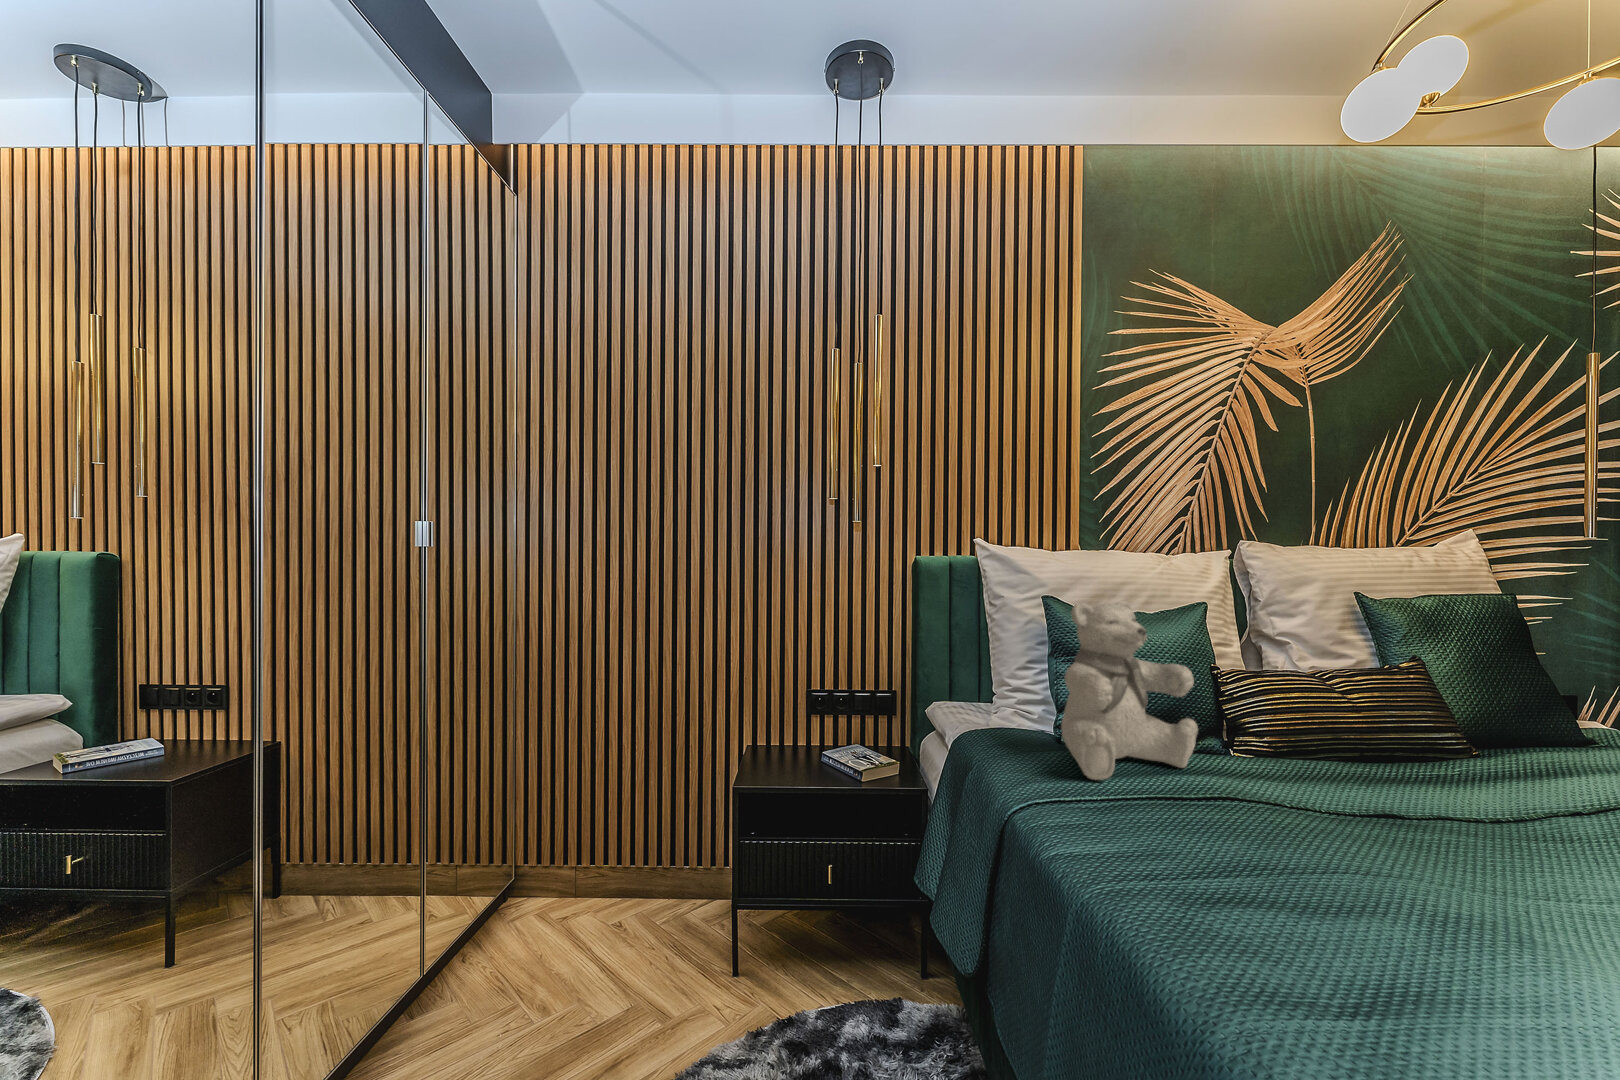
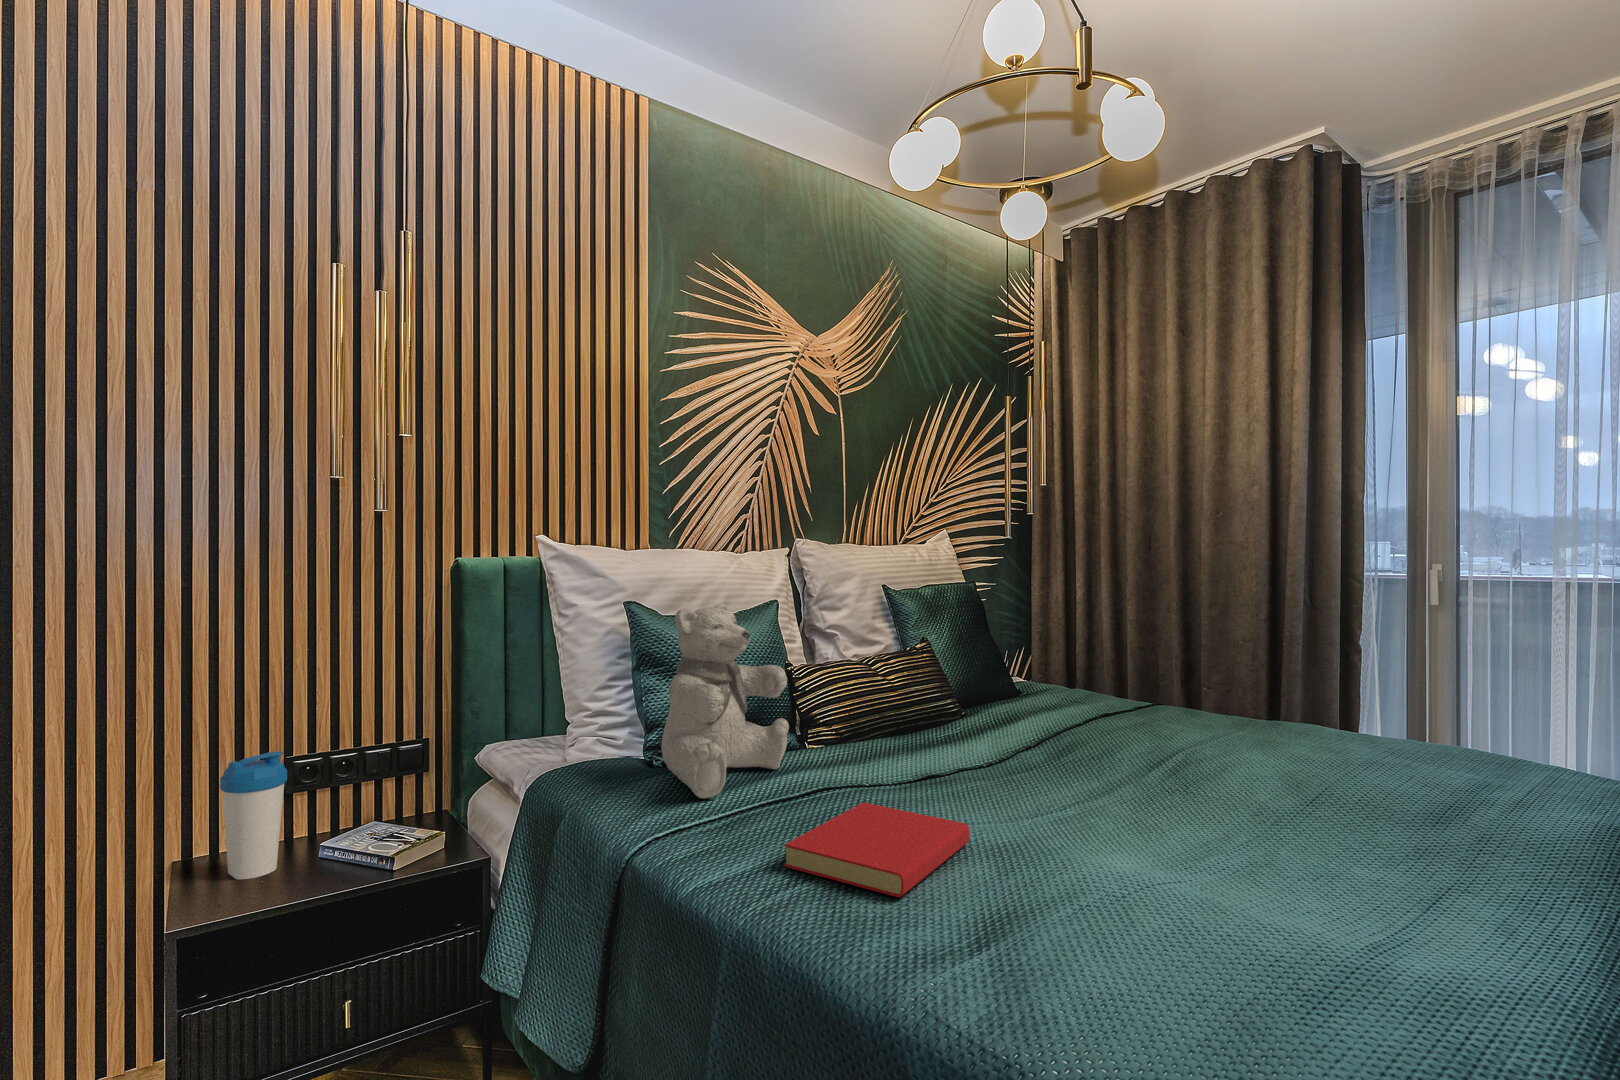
water bottle: none [766,685,803,768] -> present [220,752,287,880]
book: none [1146,819,1398,926] -> present [784,803,969,897]

